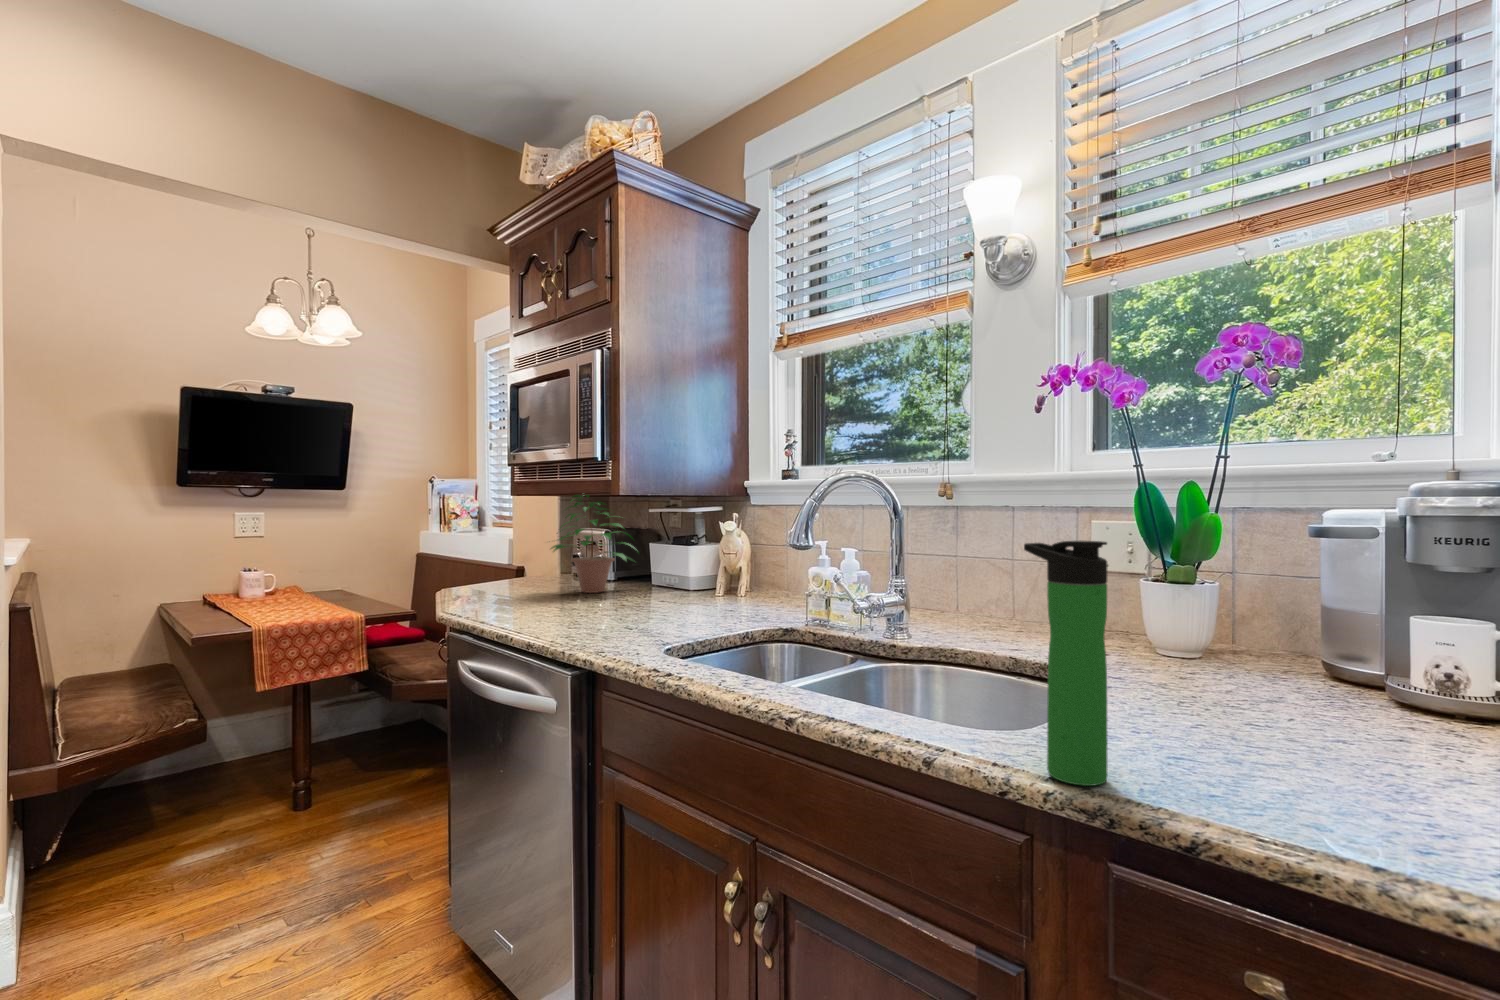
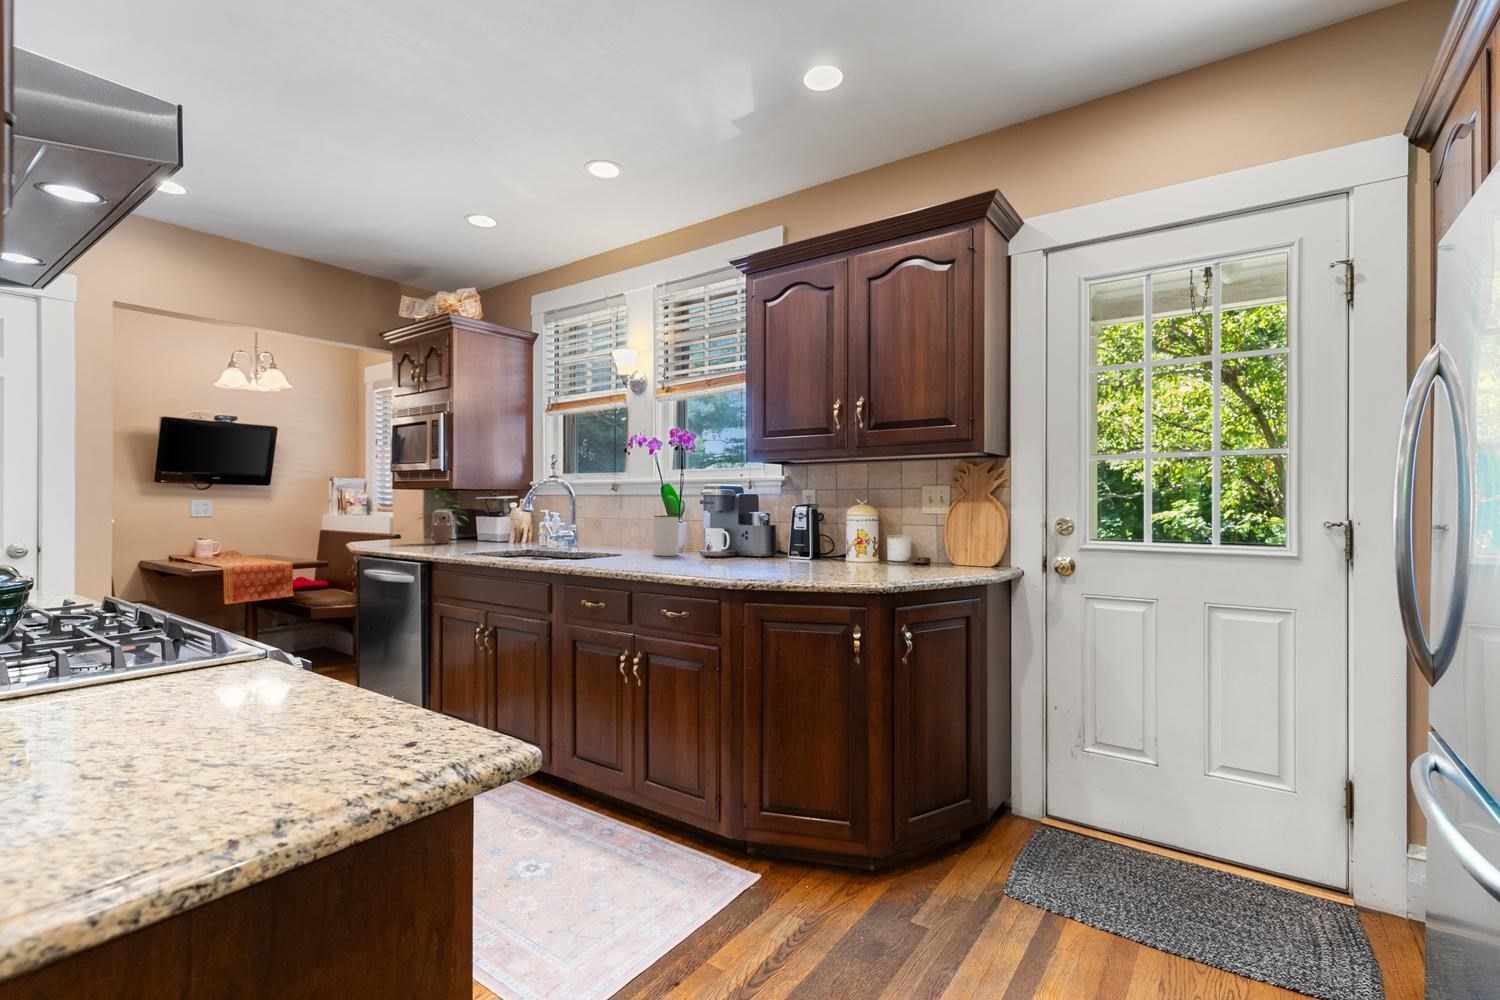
bottle: present [1024,541,1107,786] -> none [552,500,572,566]
jar: none [1136,562,1212,673] -> present [653,516,679,556]

